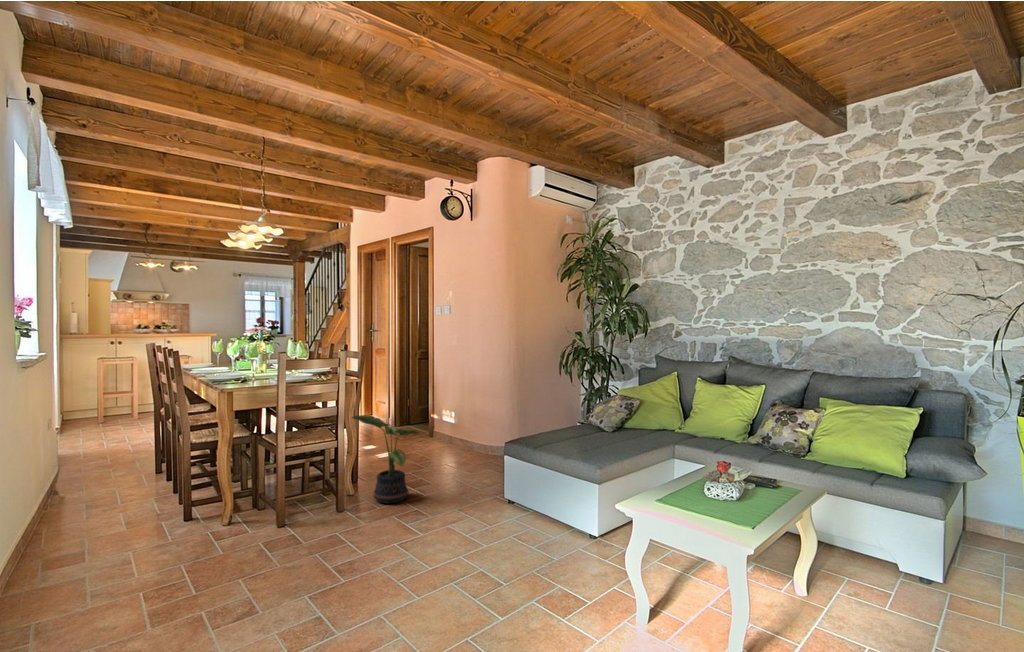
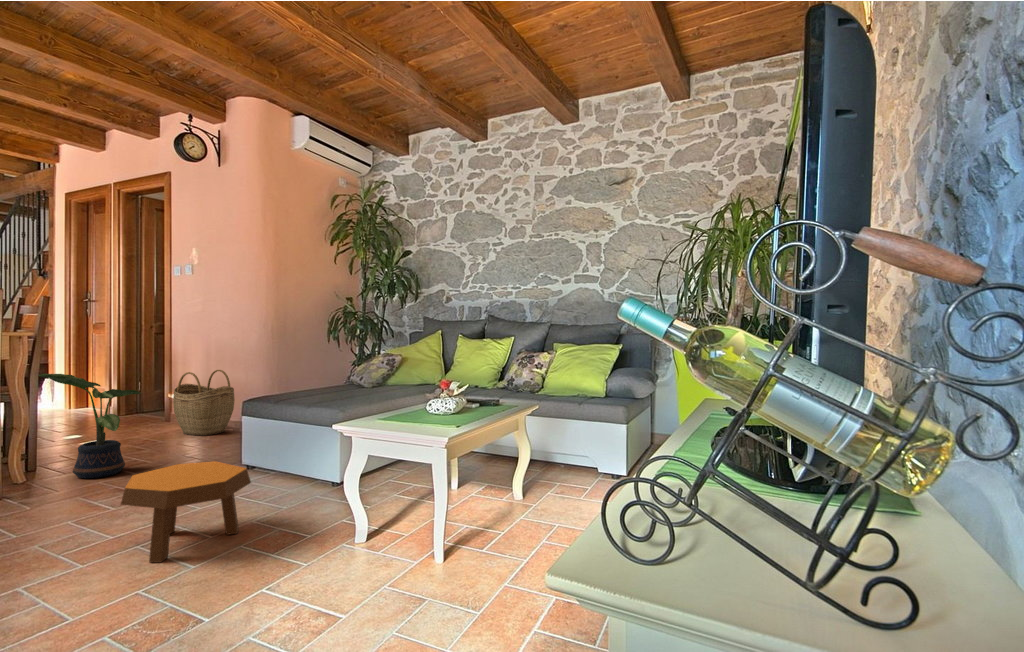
woven basket: none [436,400,483,460] -> present [173,370,235,435]
footstool: none [421,521,521,626] -> present [121,461,251,563]

